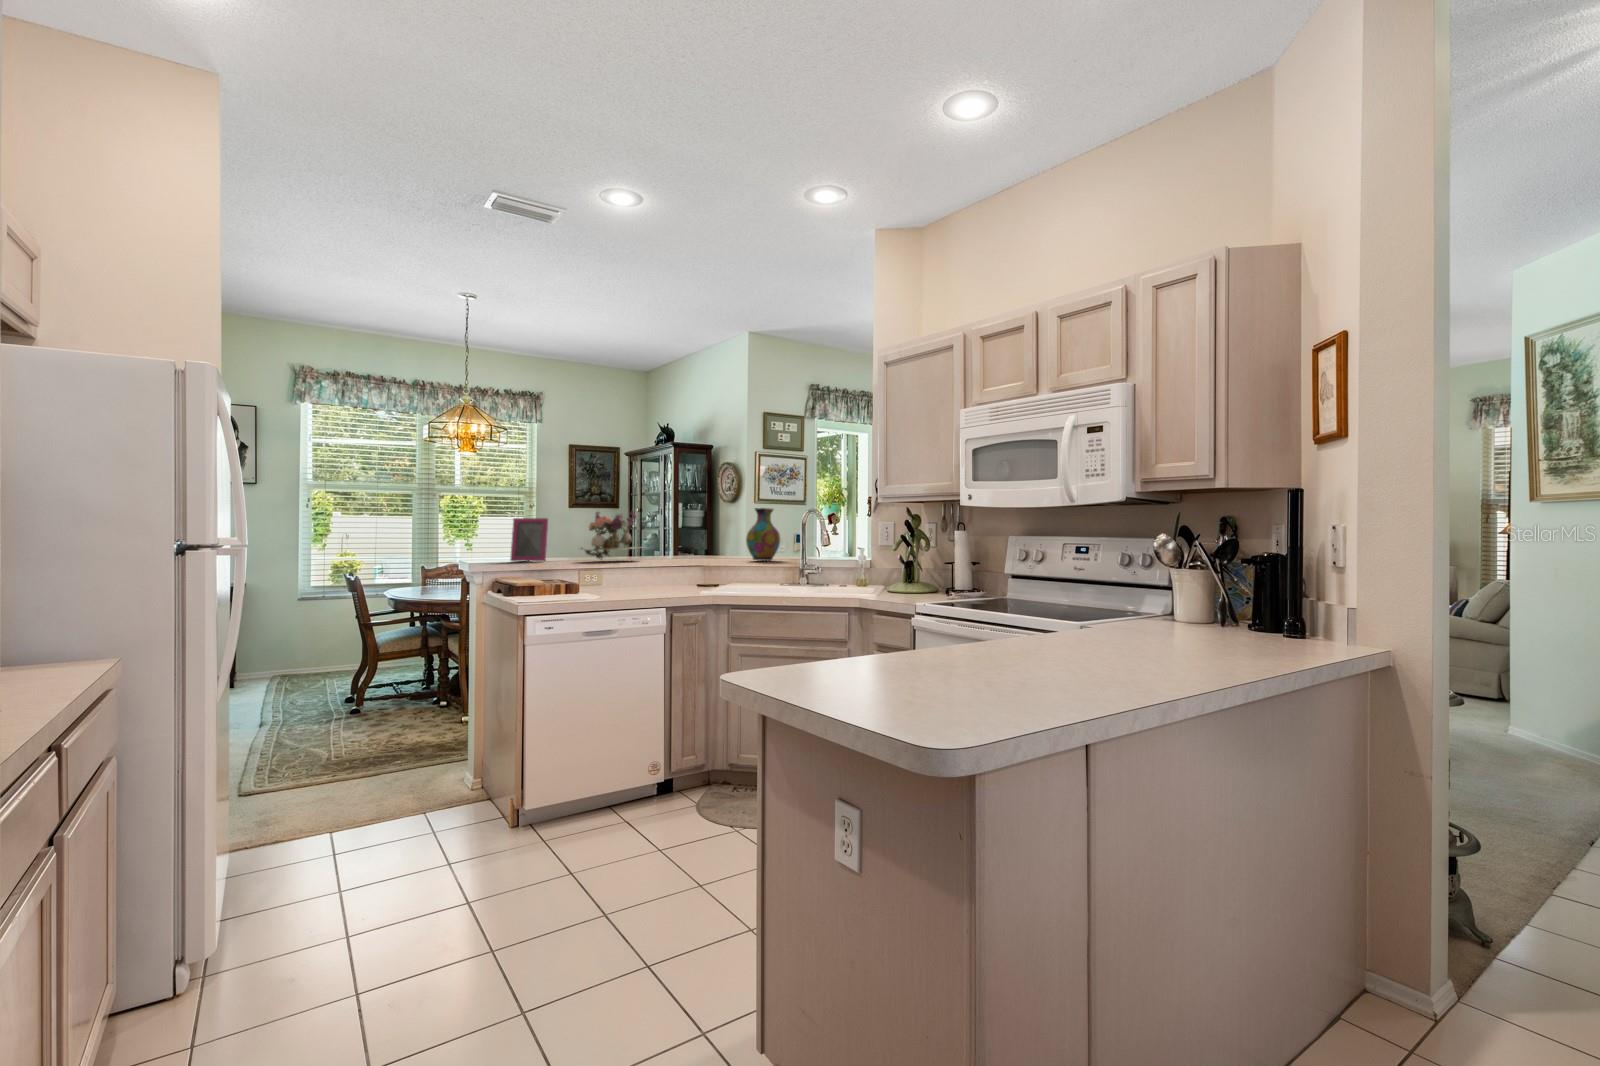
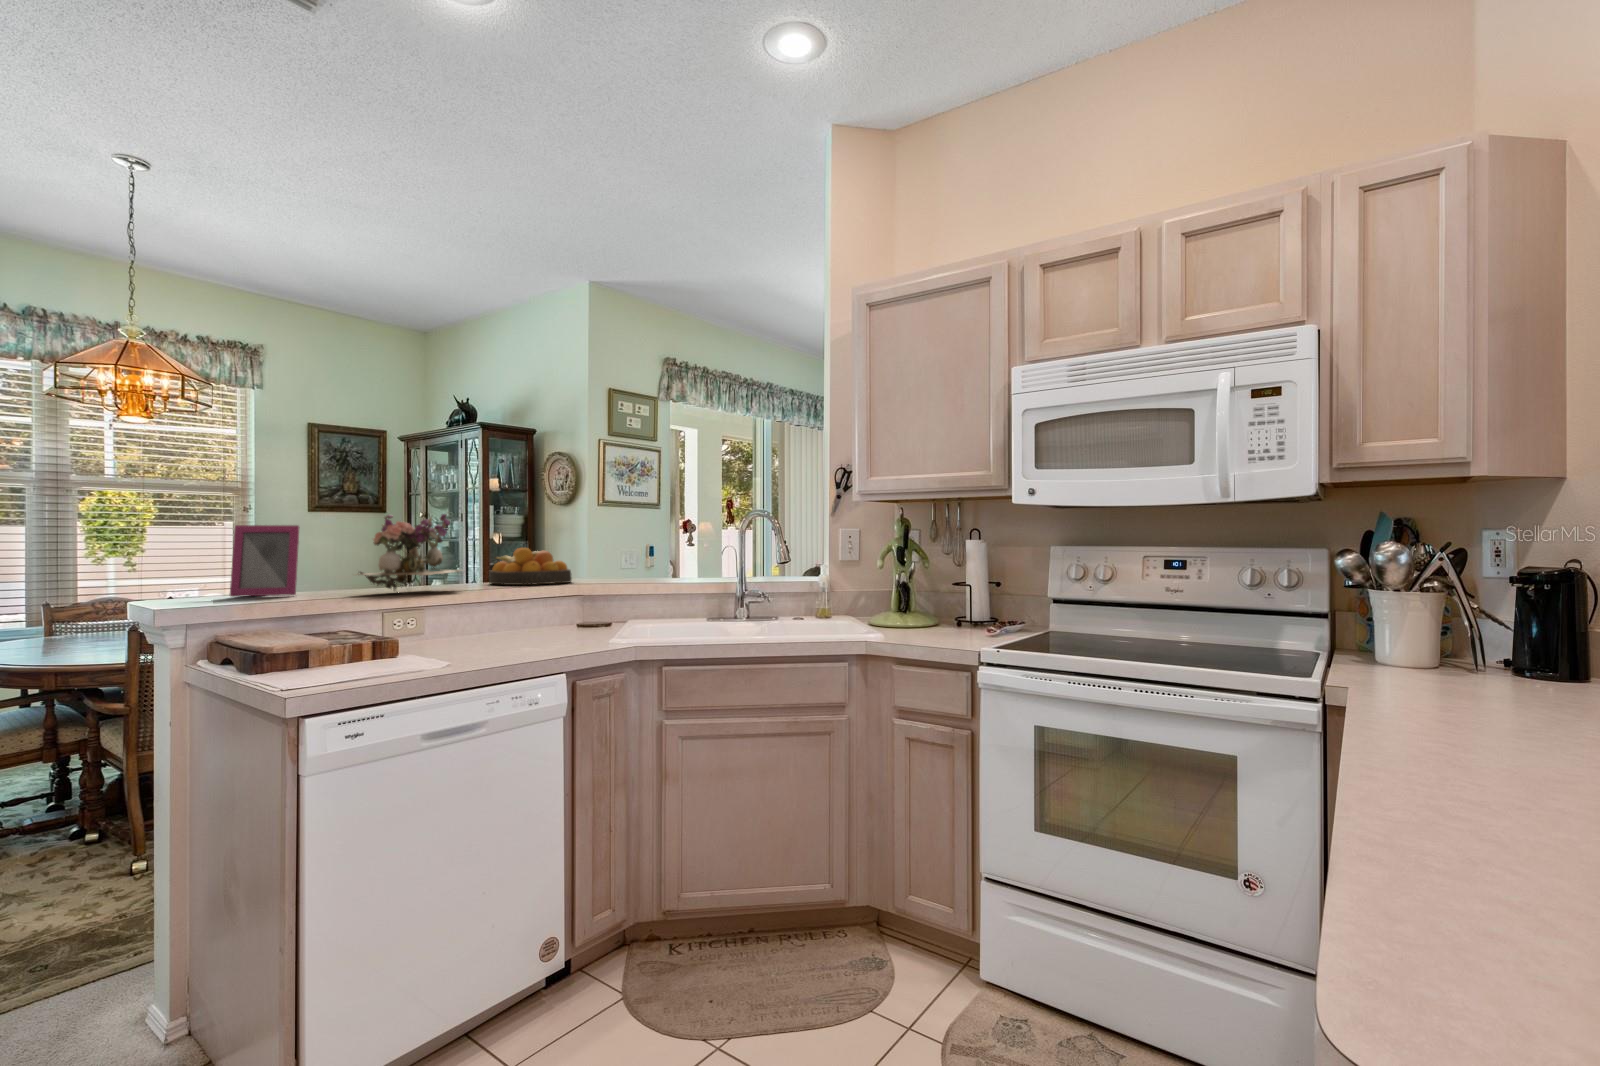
vase: present [746,508,780,561] -> none [630,510,680,587]
fruit bowl: none [666,533,720,558] -> present [489,548,572,585]

